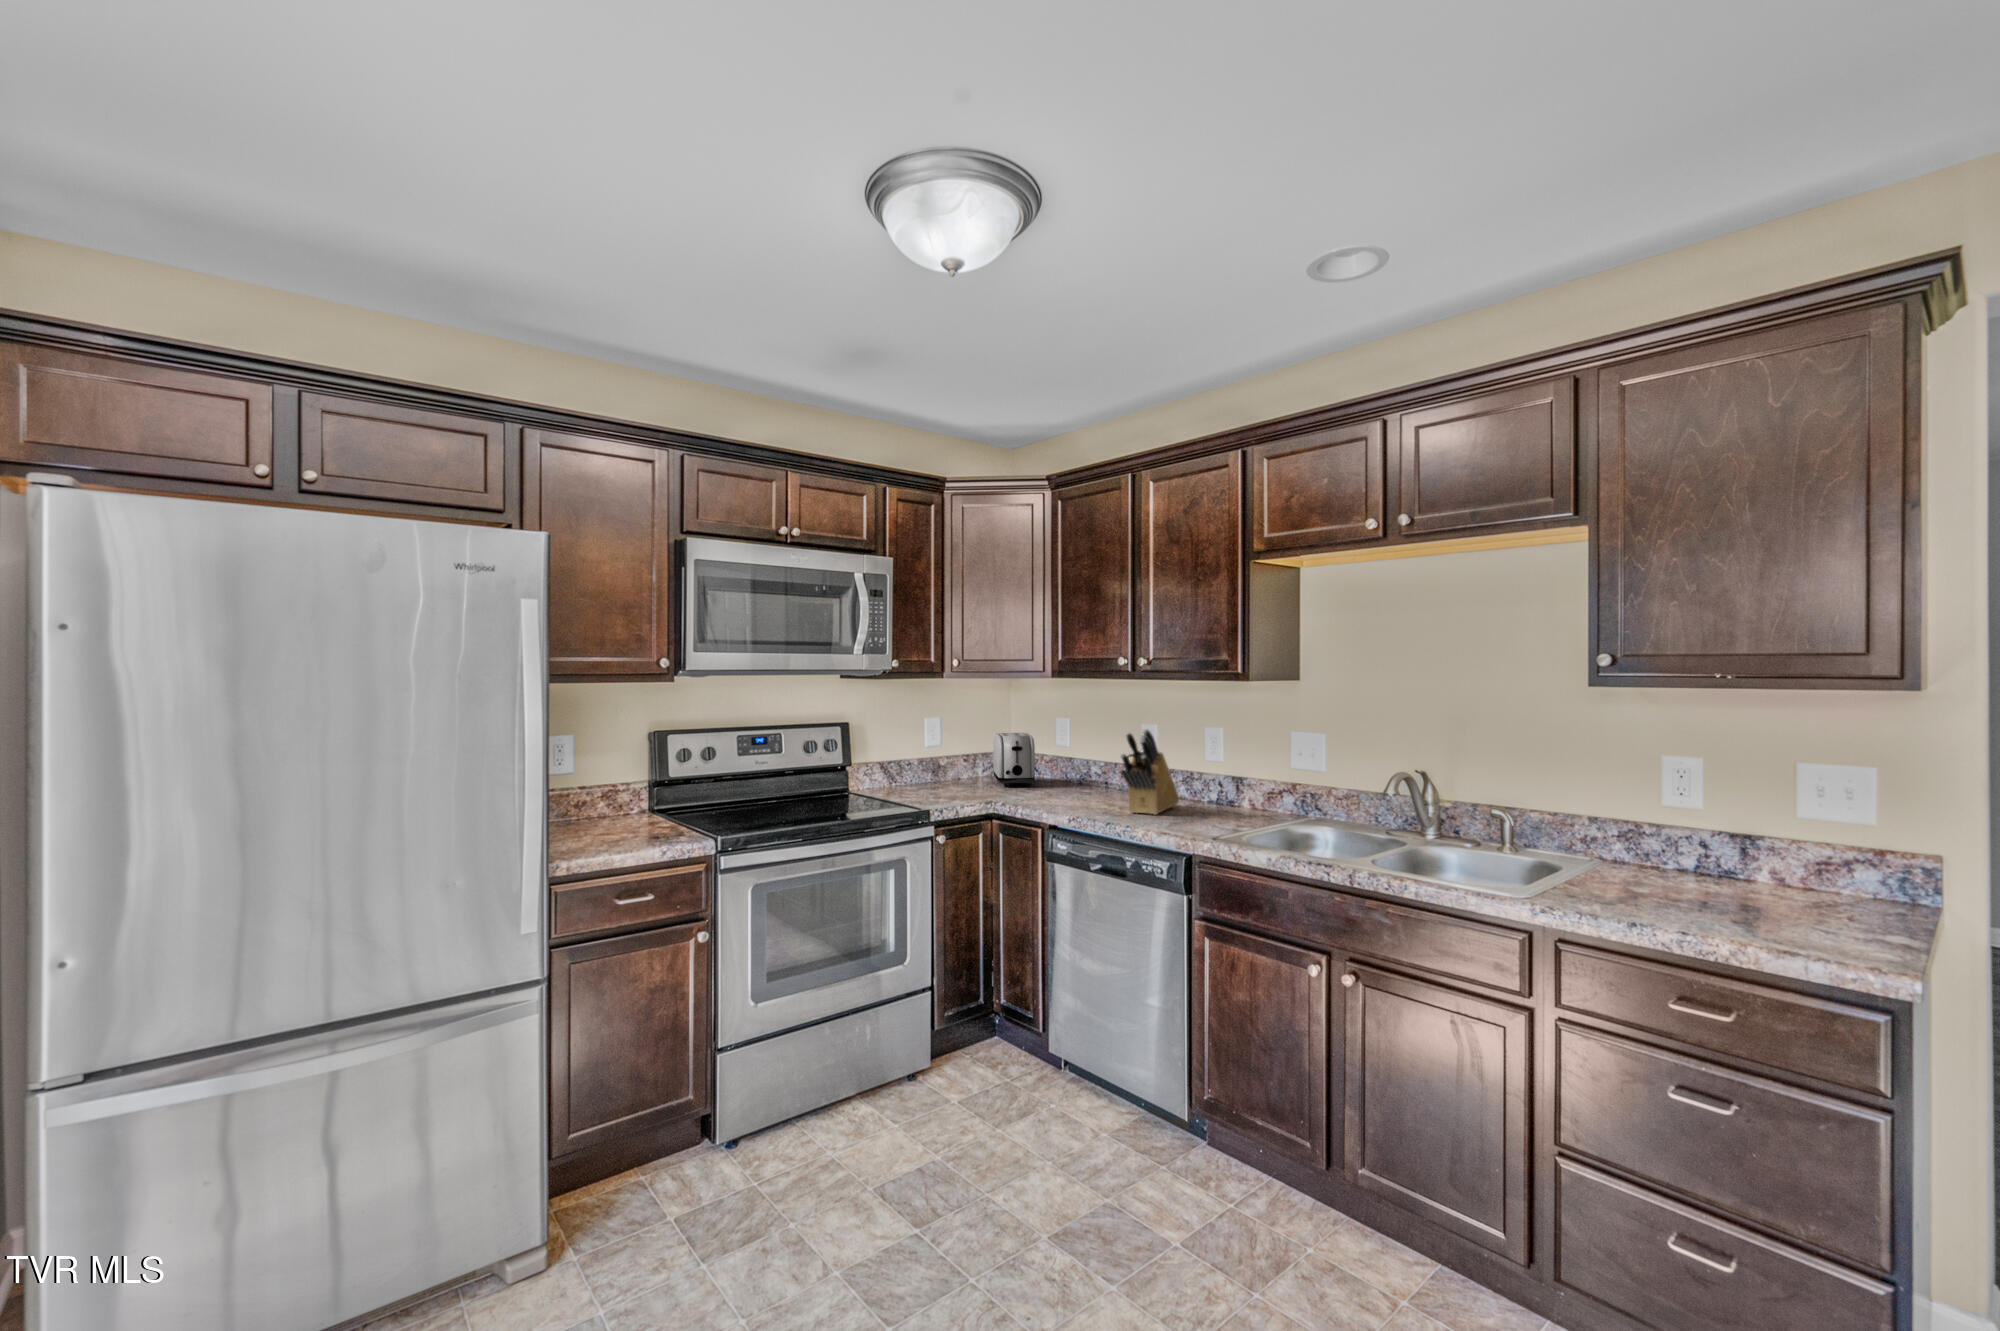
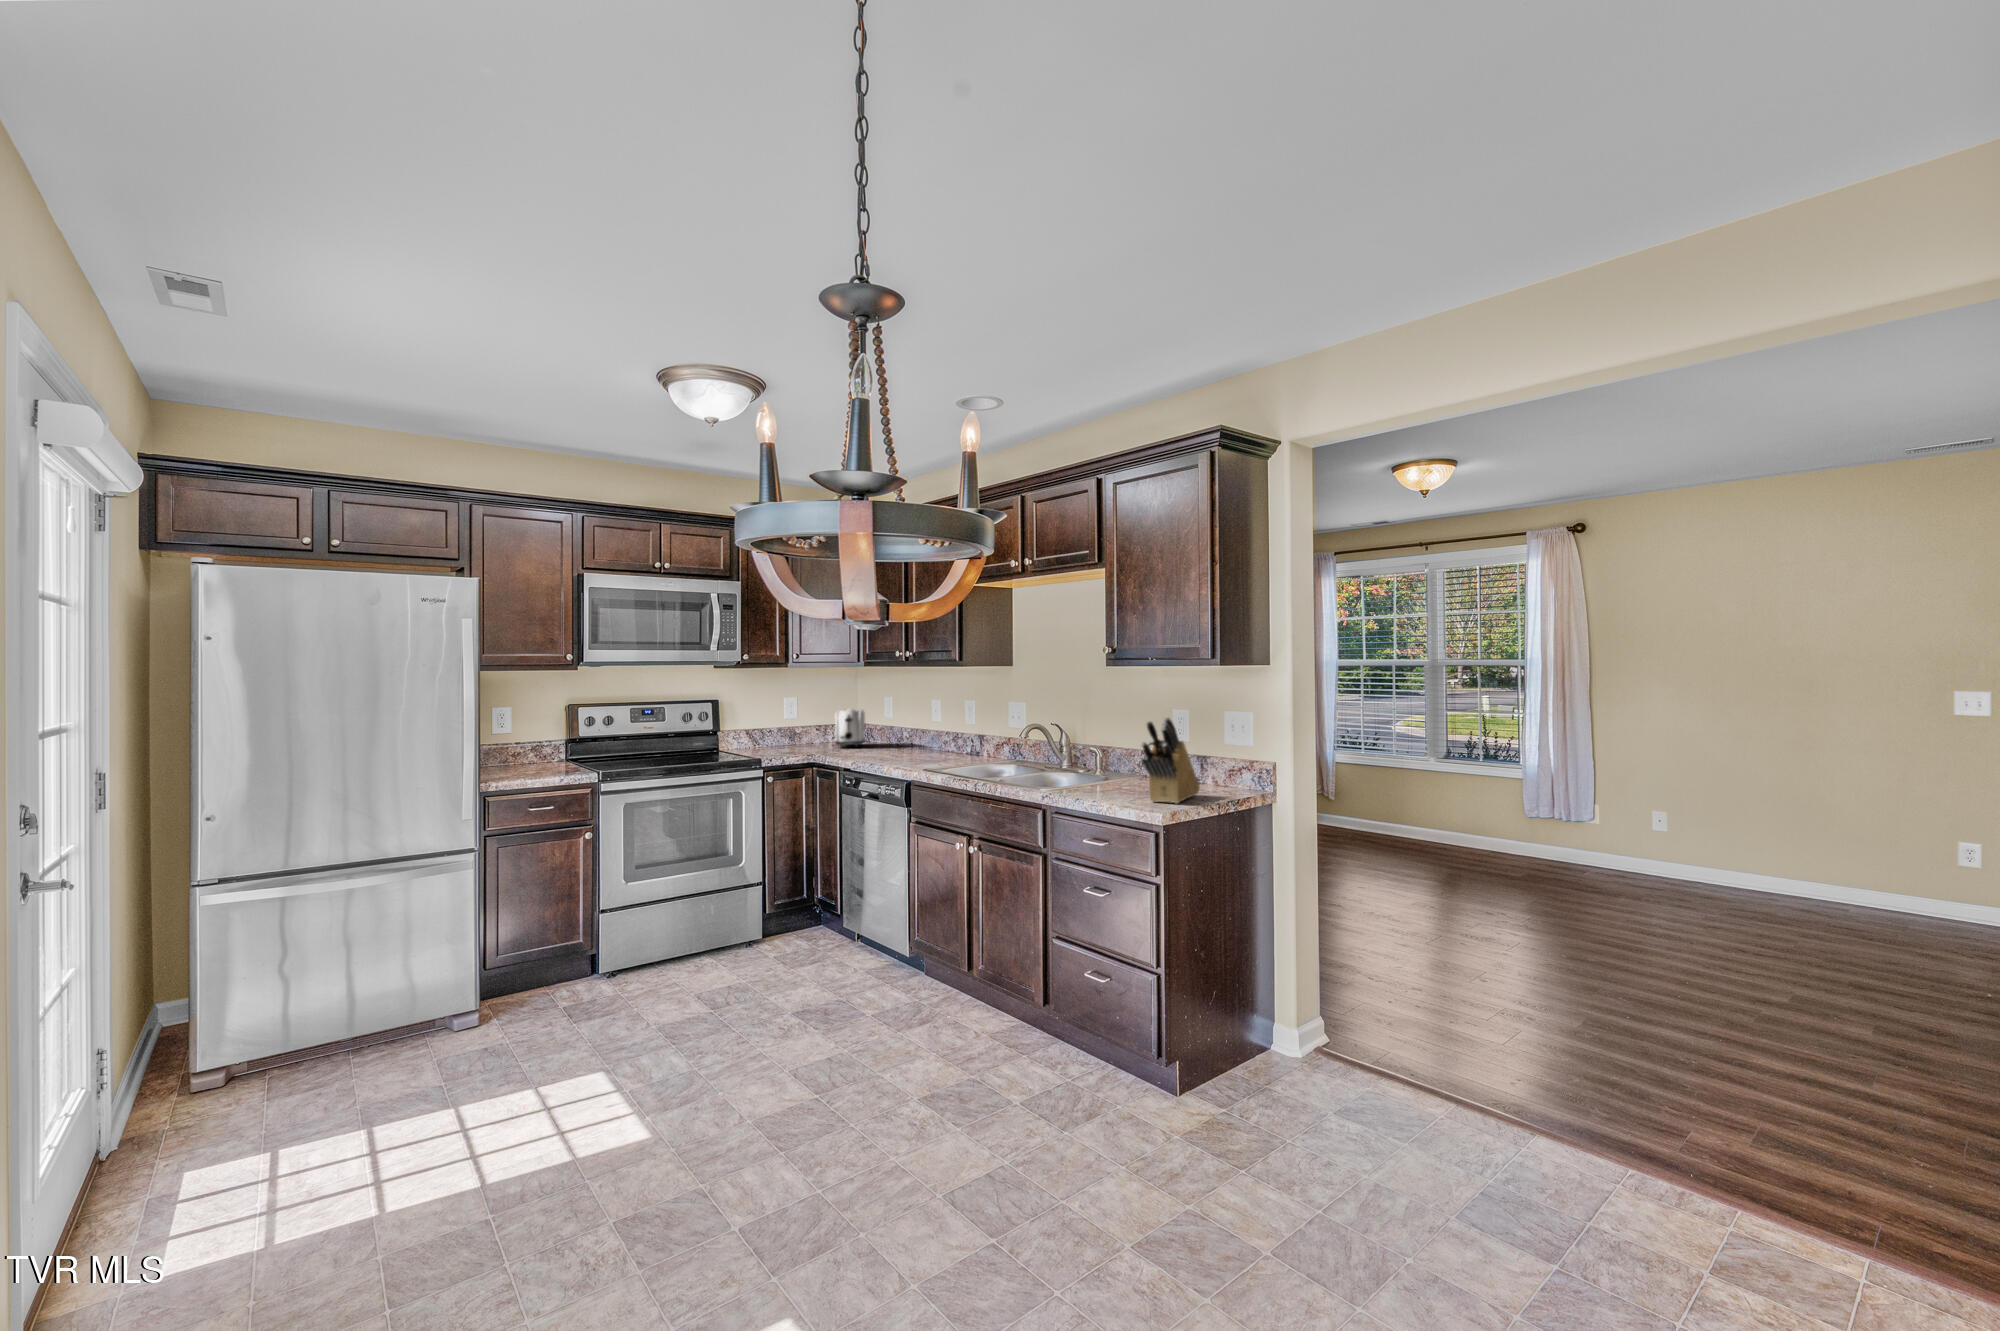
knife block: present [1121,729,1179,815] -> present [1141,717,1200,804]

